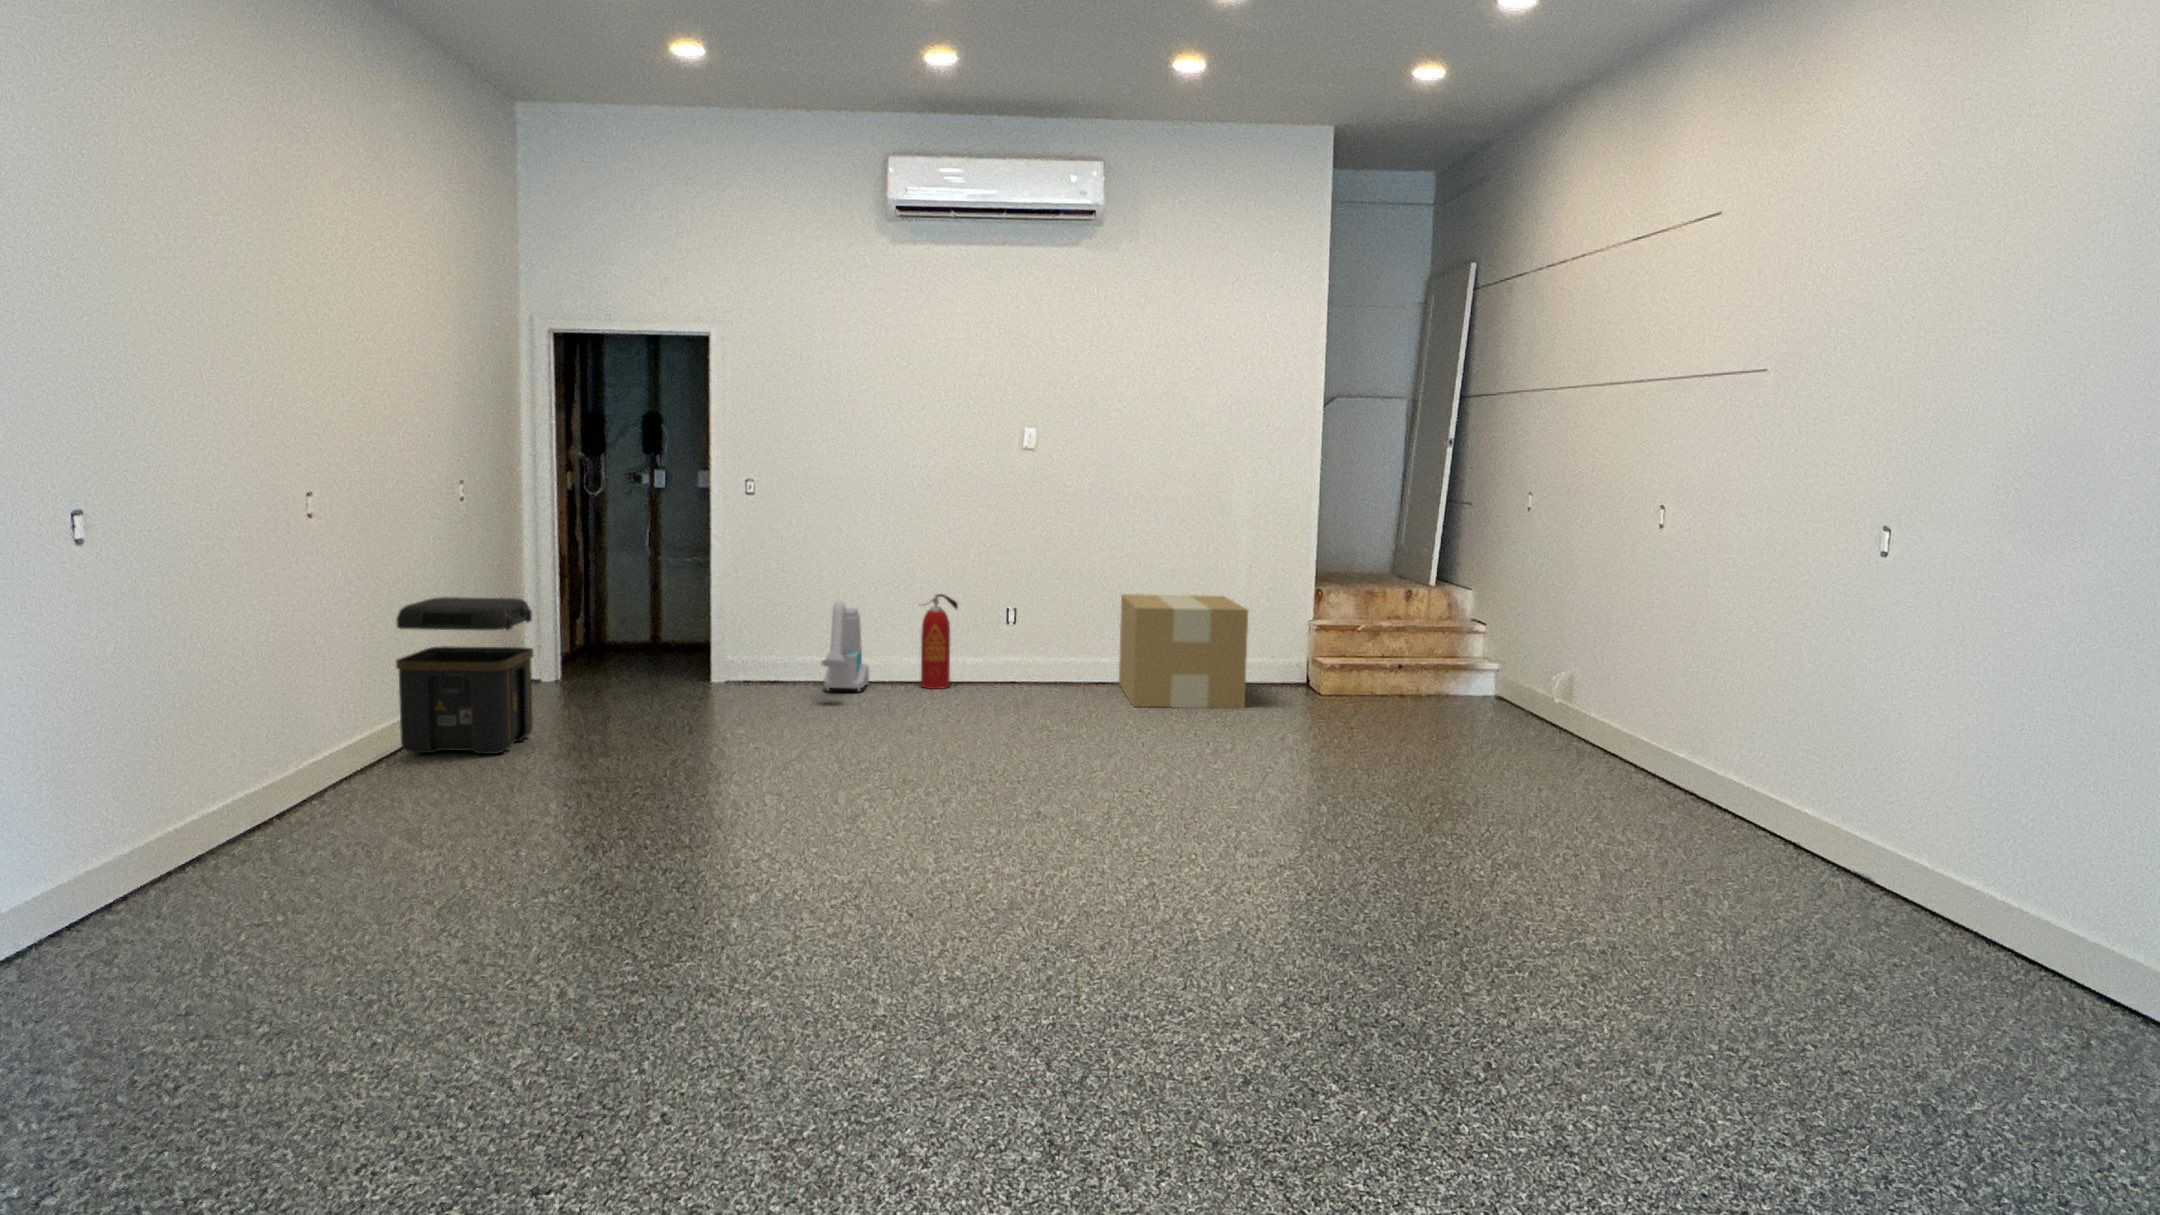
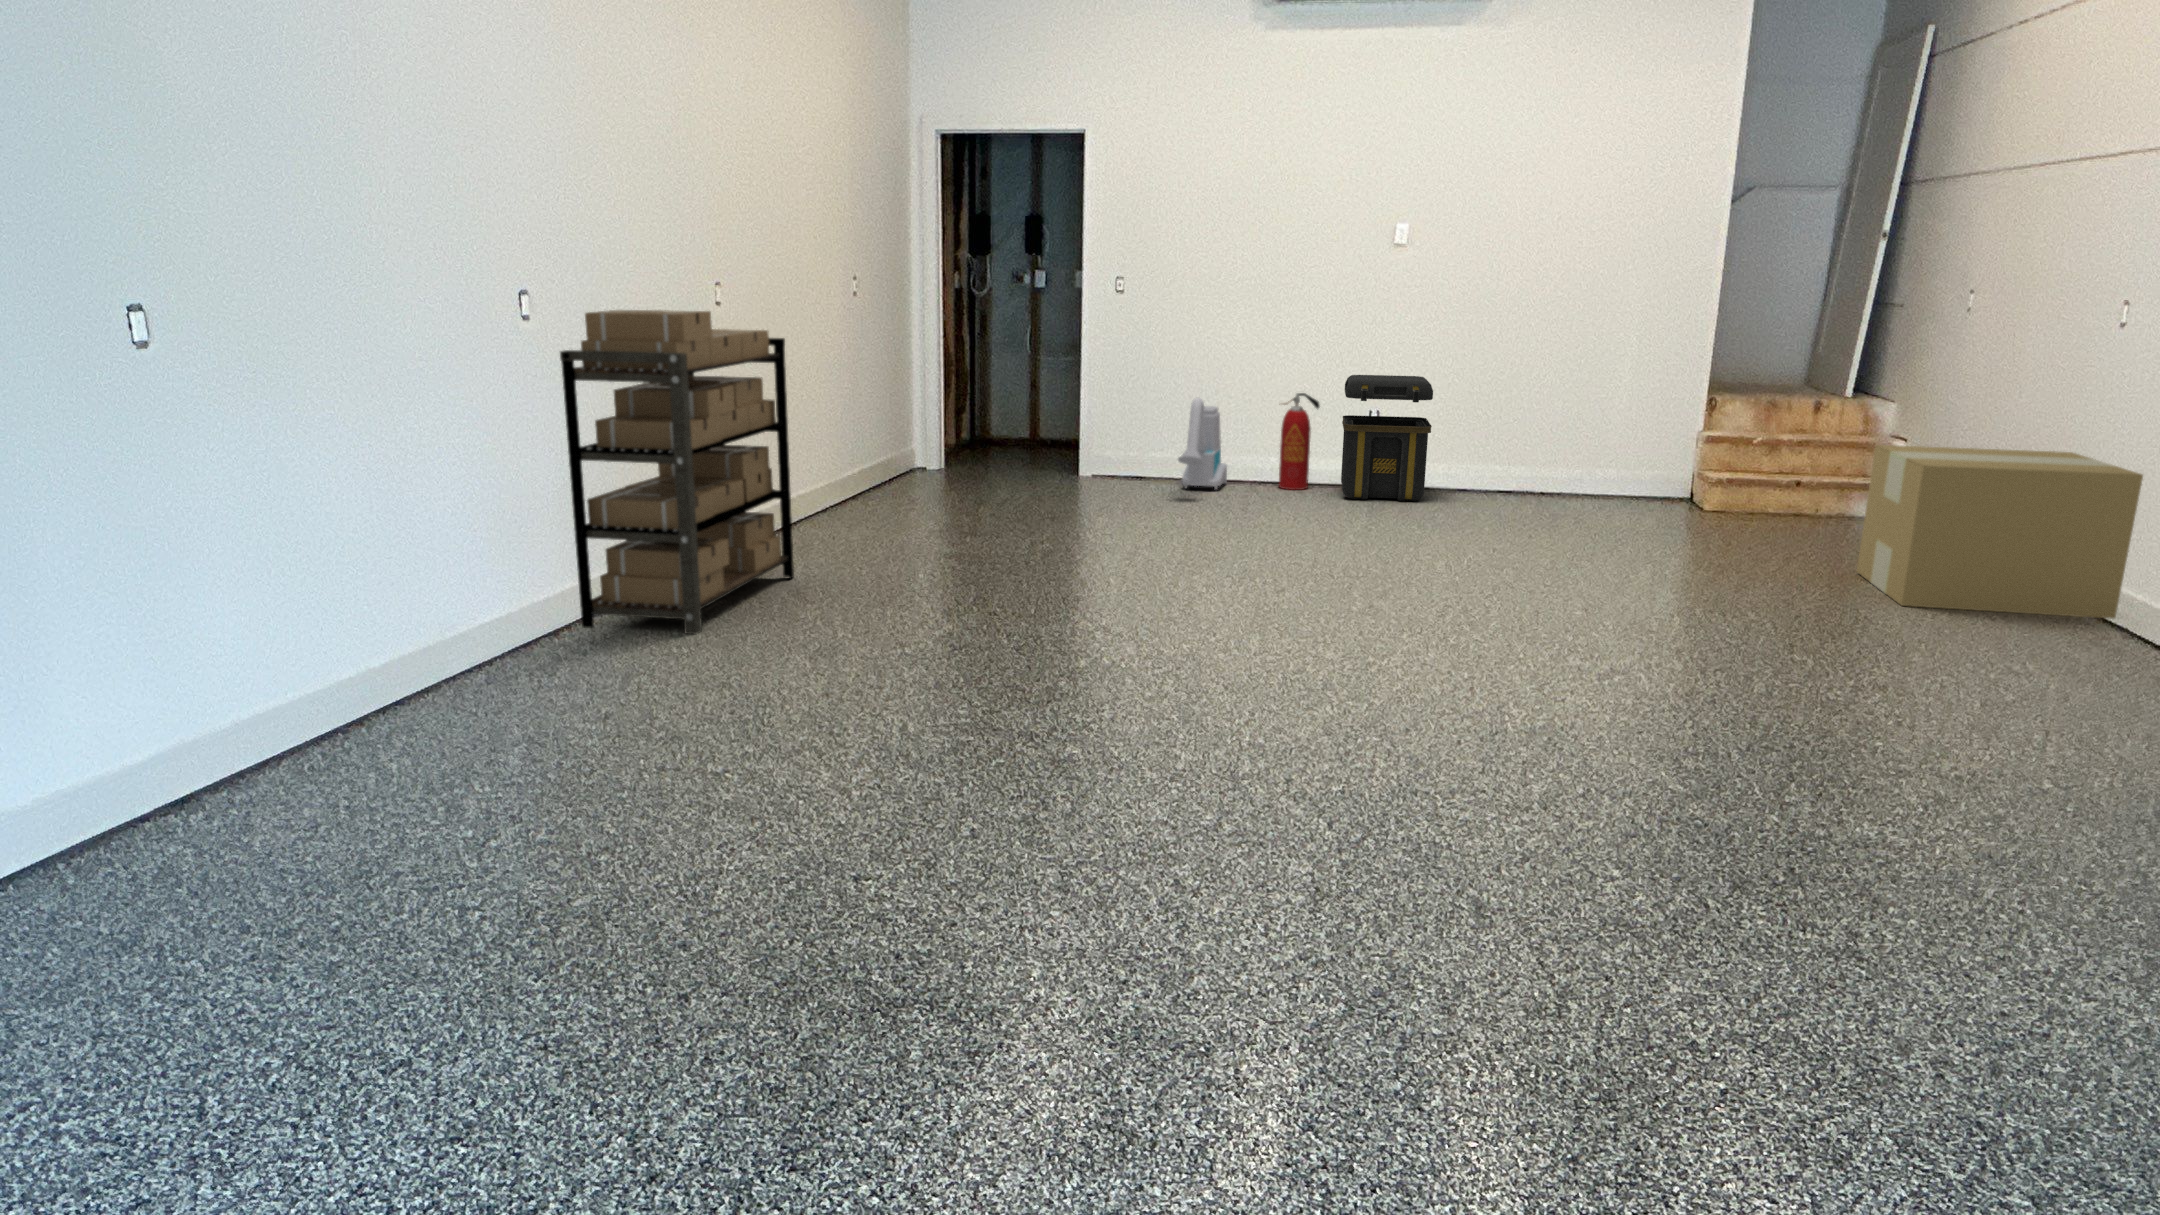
shelving unit: none [120,522,406,894] -> present [560,310,794,634]
cardboard box: present [1119,594,1248,708] -> present [1857,445,2143,619]
toolbox: present [396,597,533,754] -> present [1341,375,1433,501]

